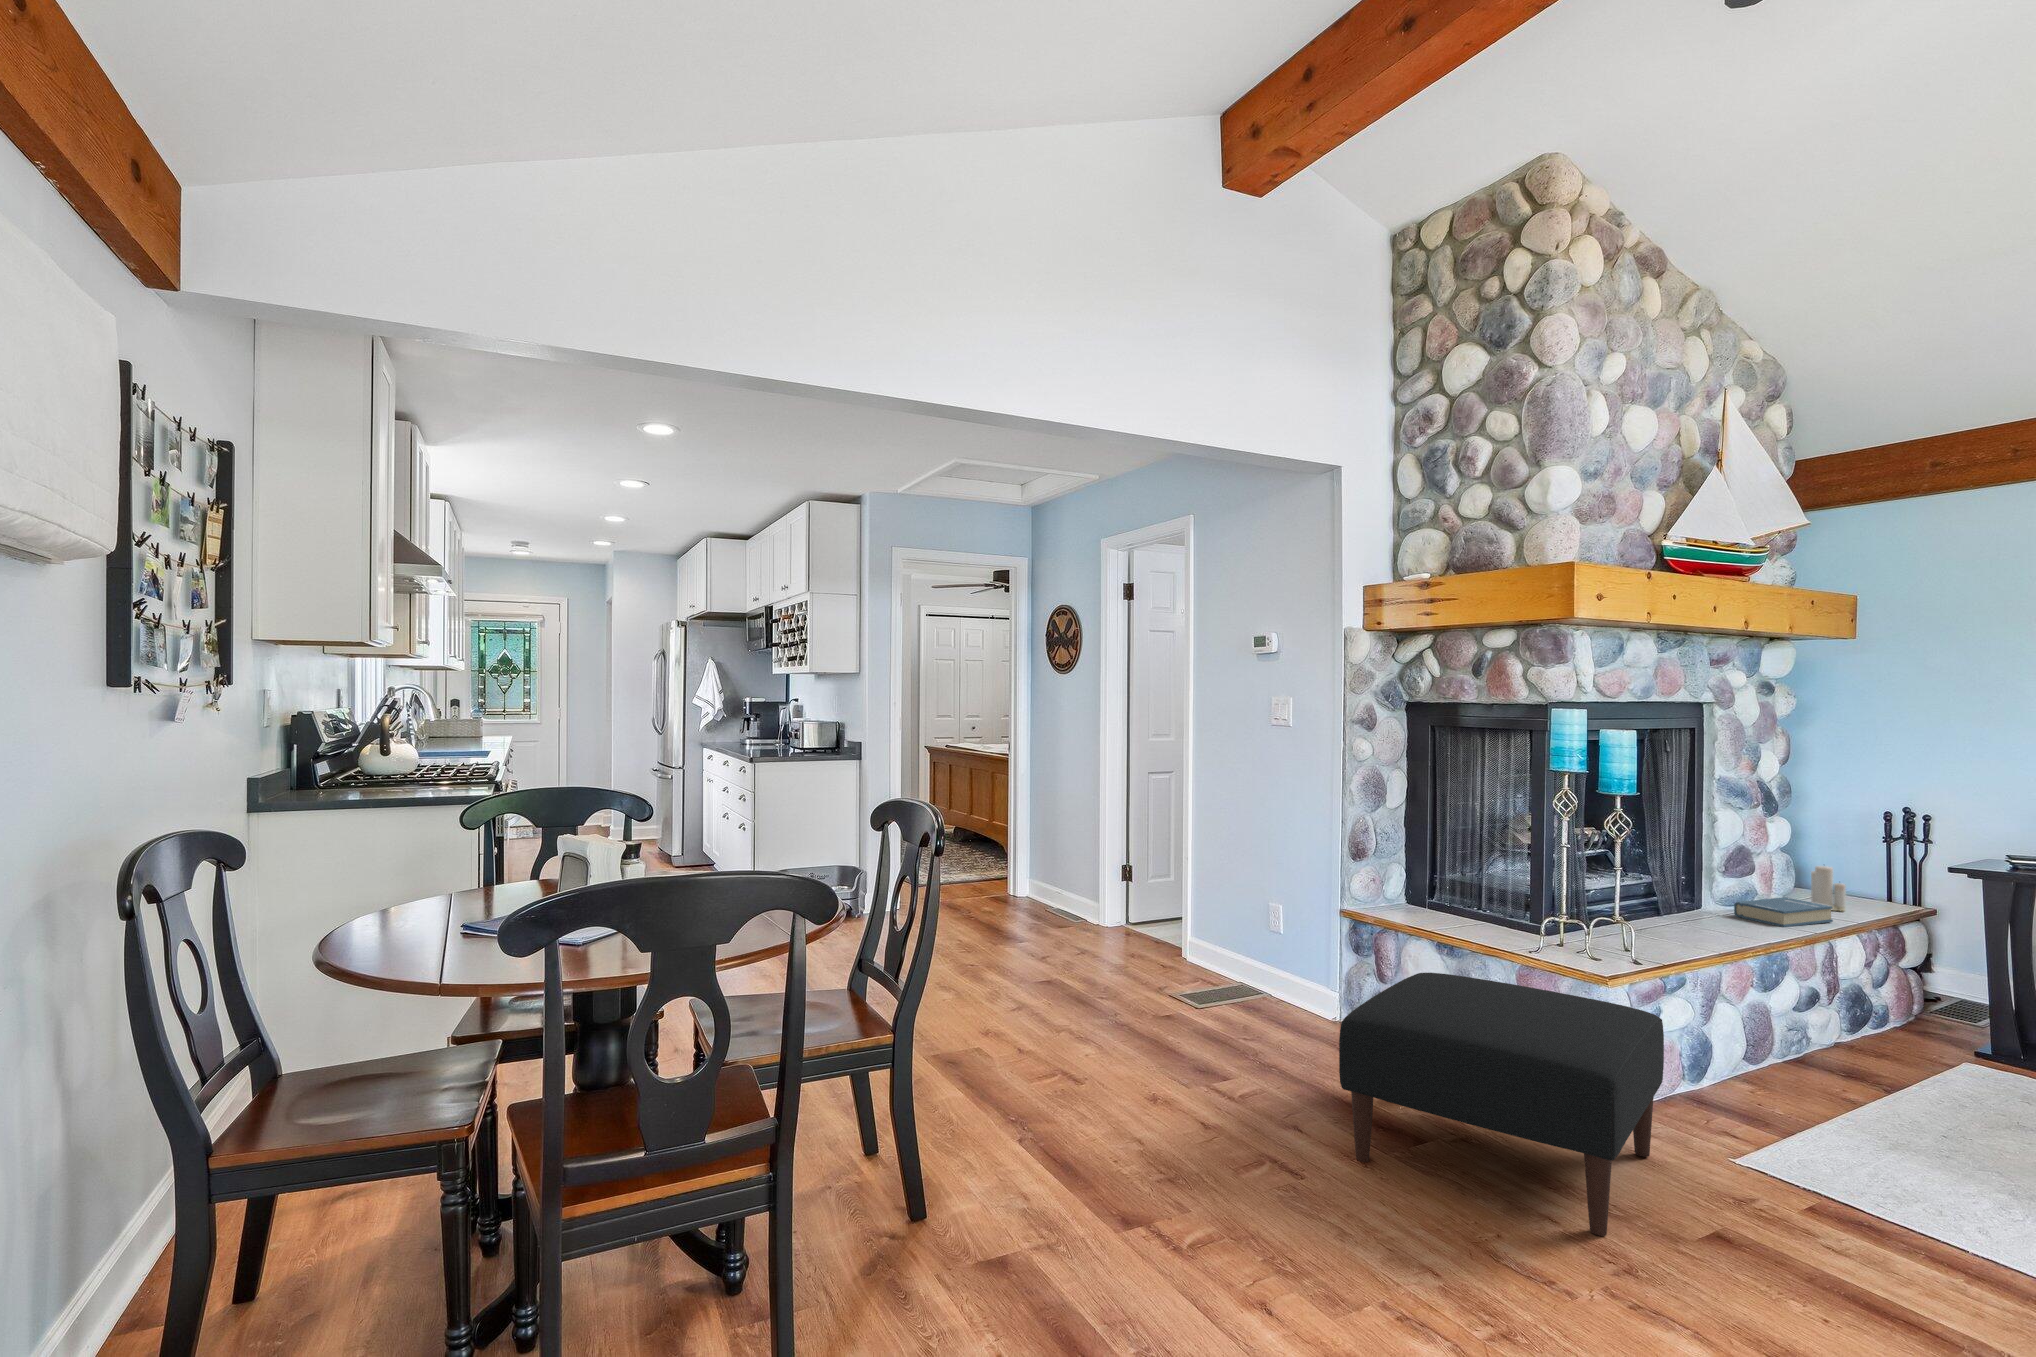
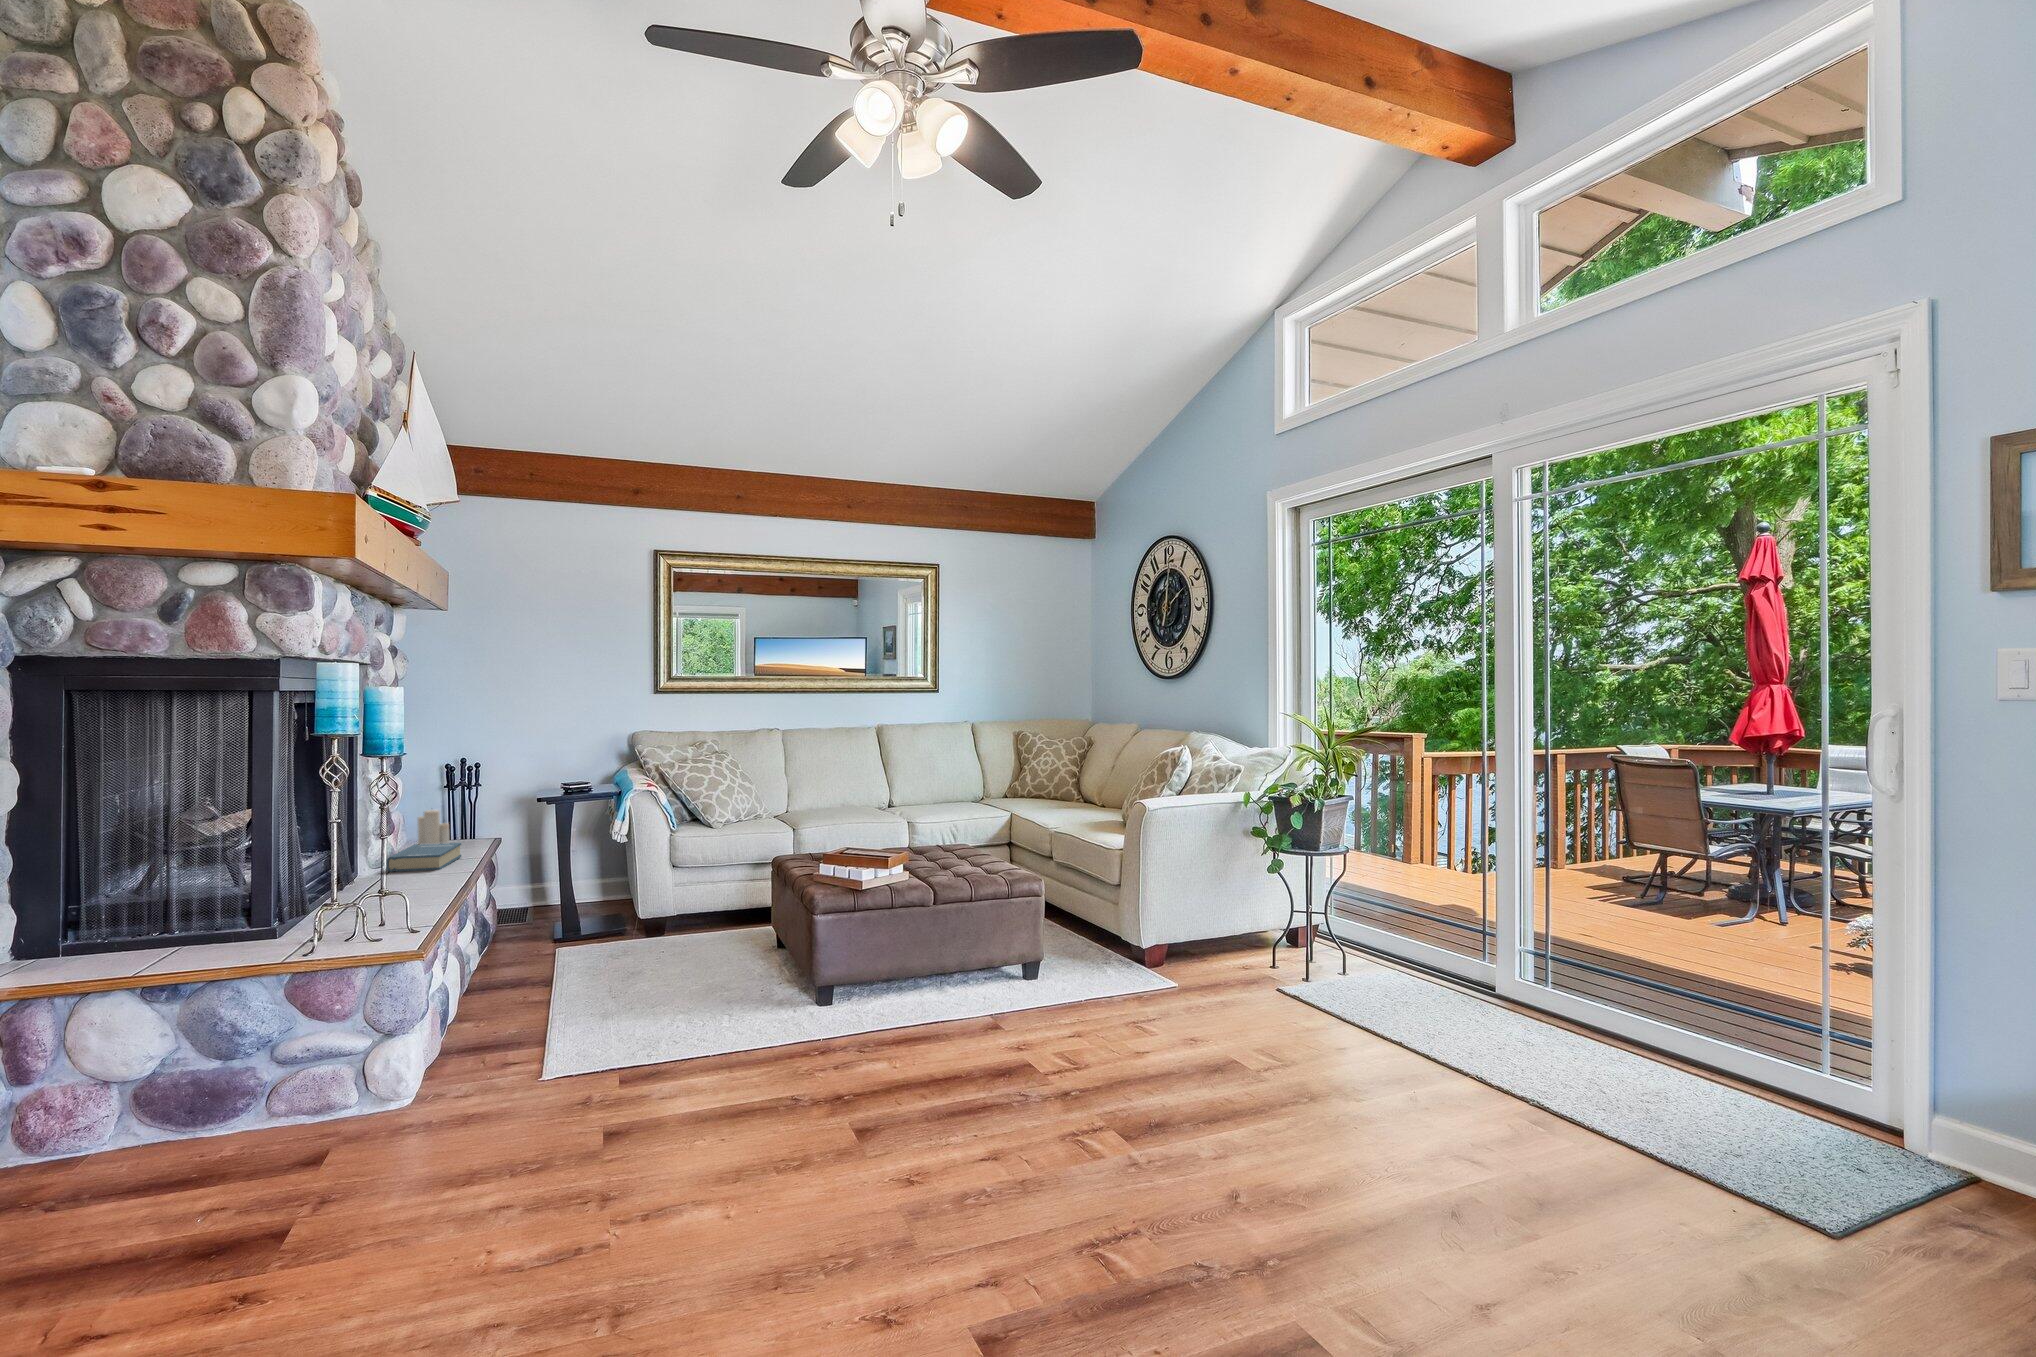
ottoman: present [1339,973,1664,1236] -> none [184,967,577,1301]

